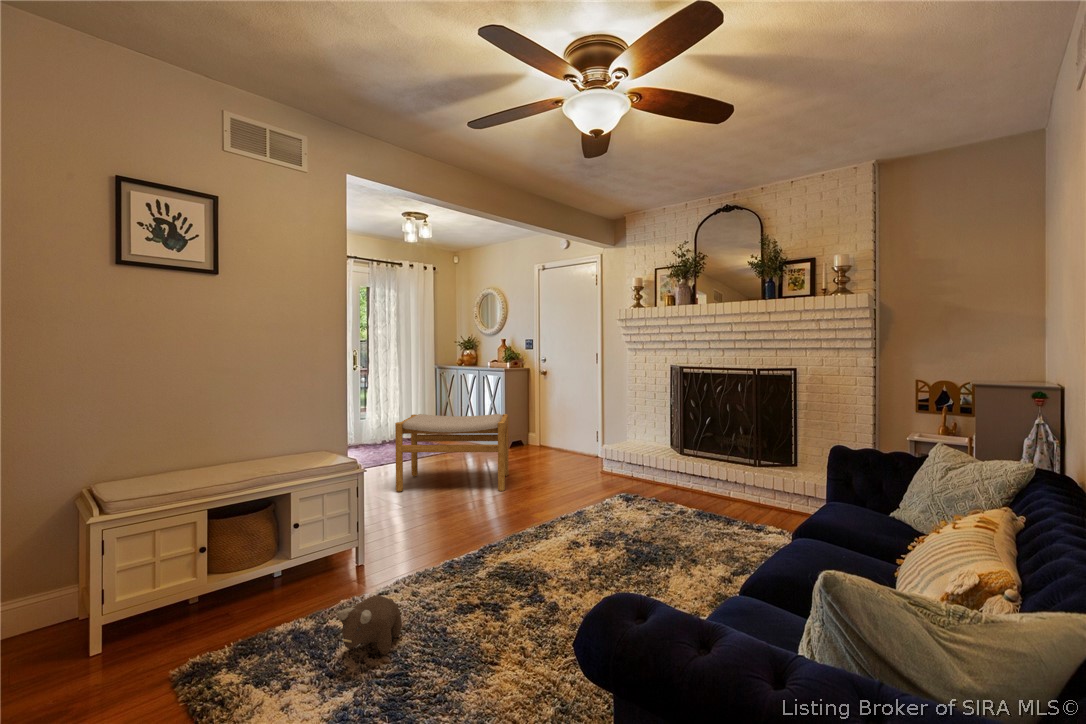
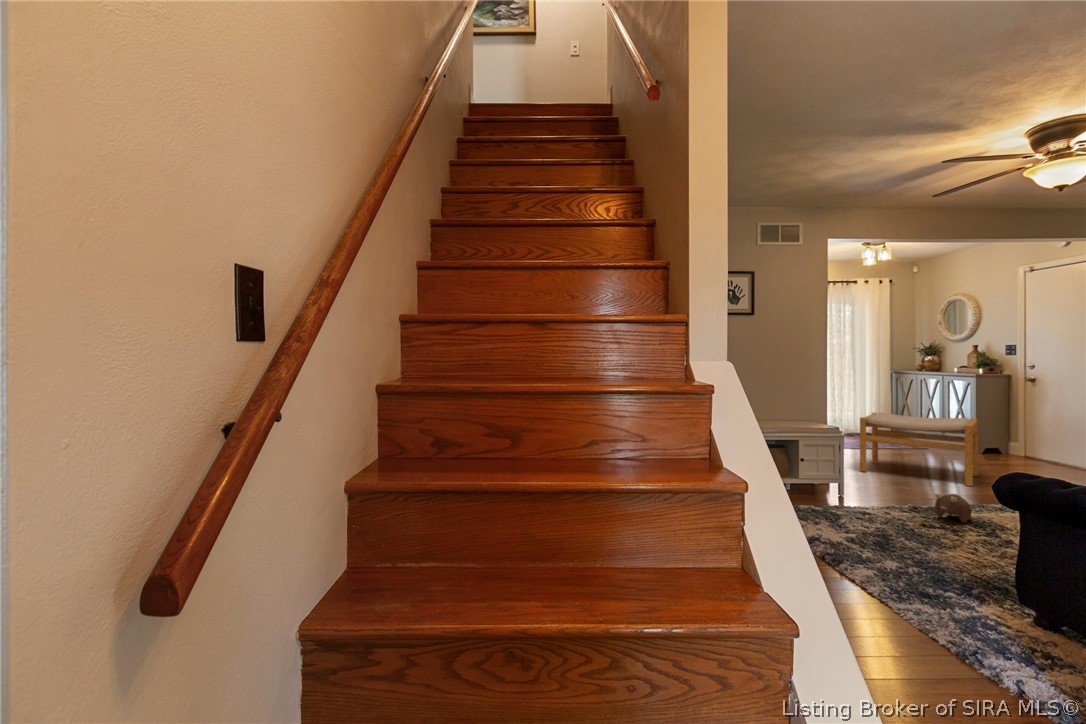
plush toy: present [337,595,402,655] -> present [935,494,971,523]

